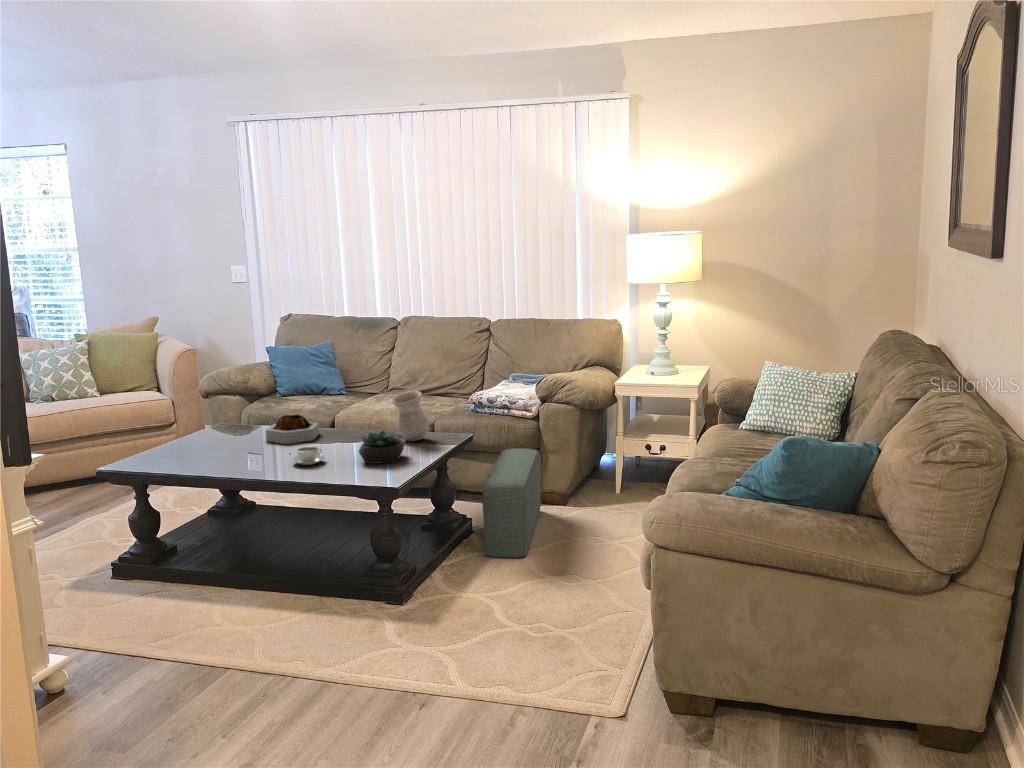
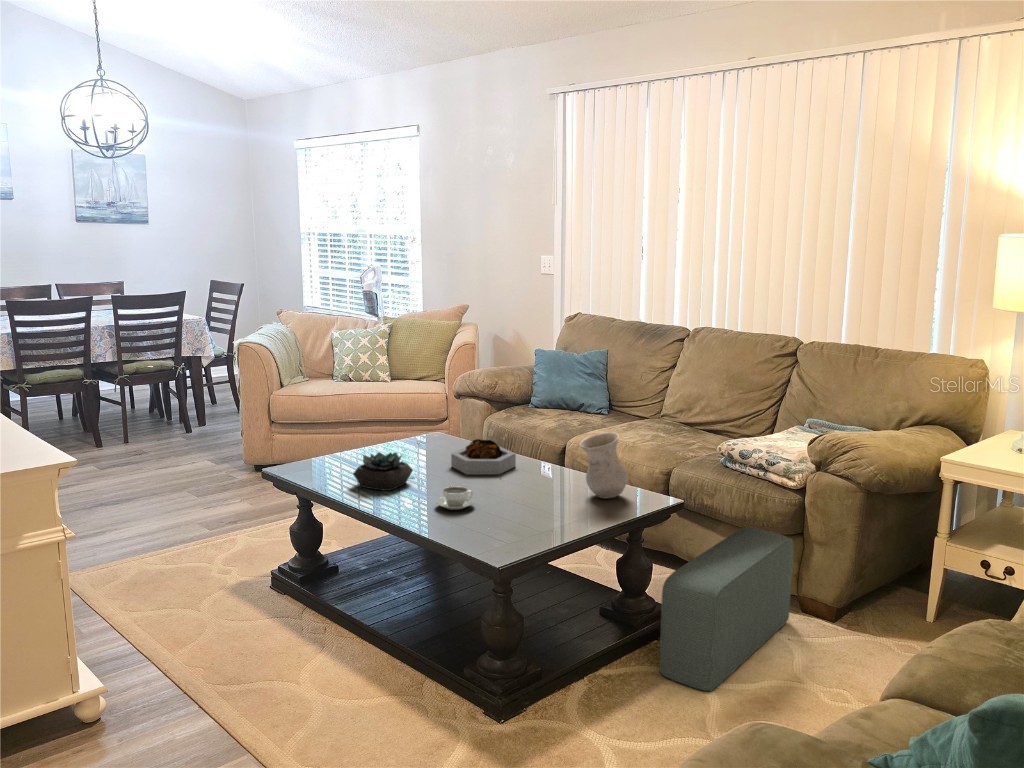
succulent plant: present [359,431,404,464] -> present [353,452,413,491]

